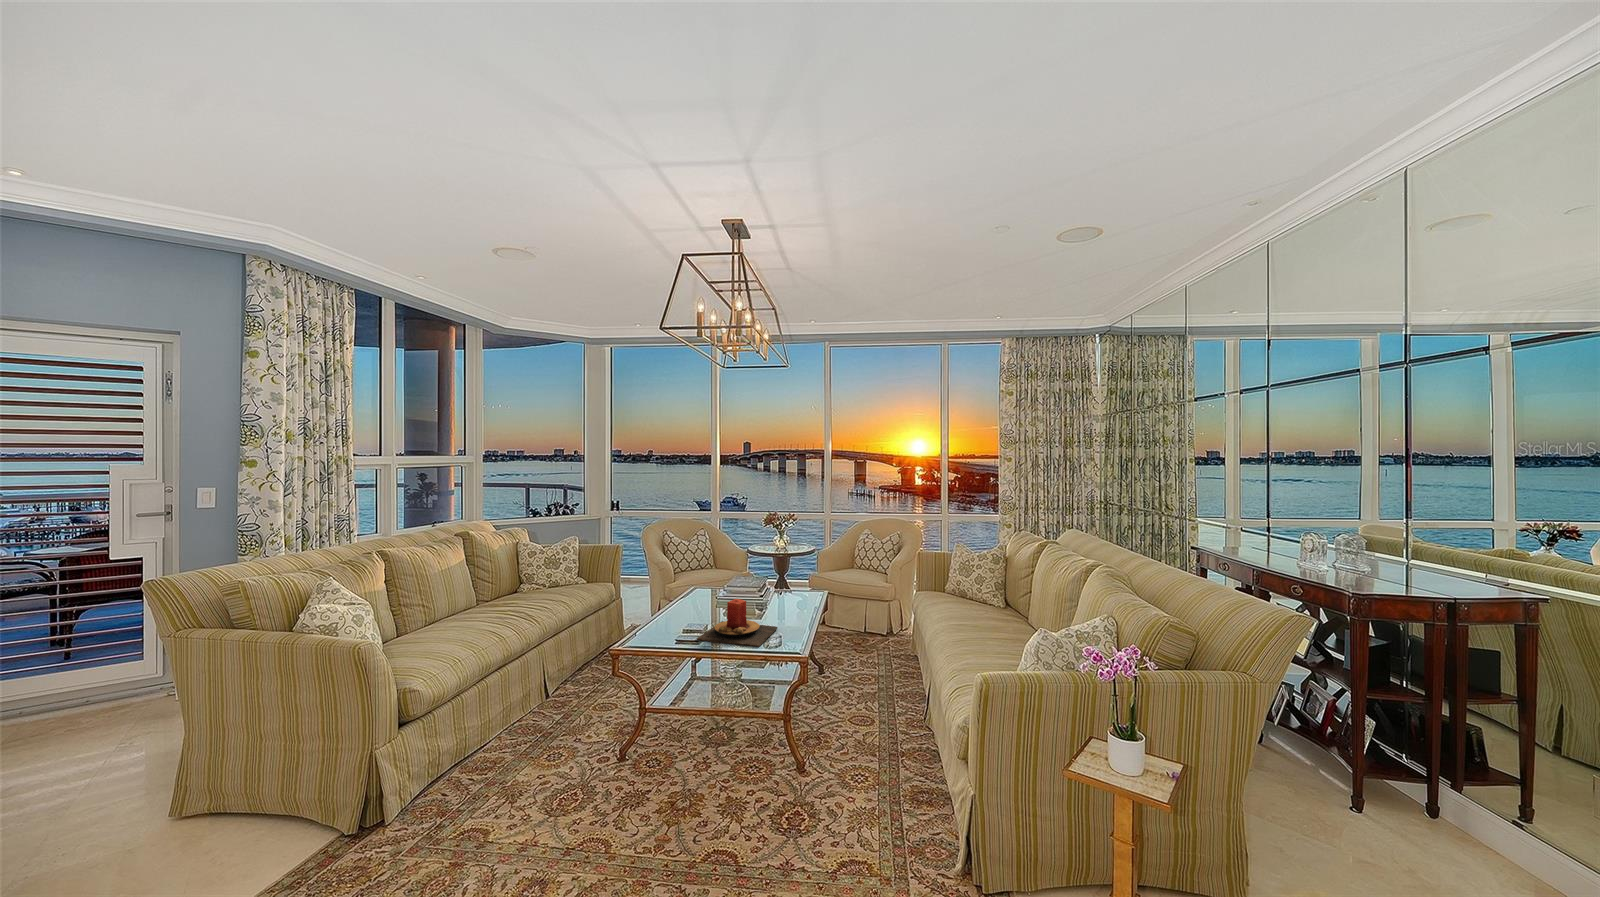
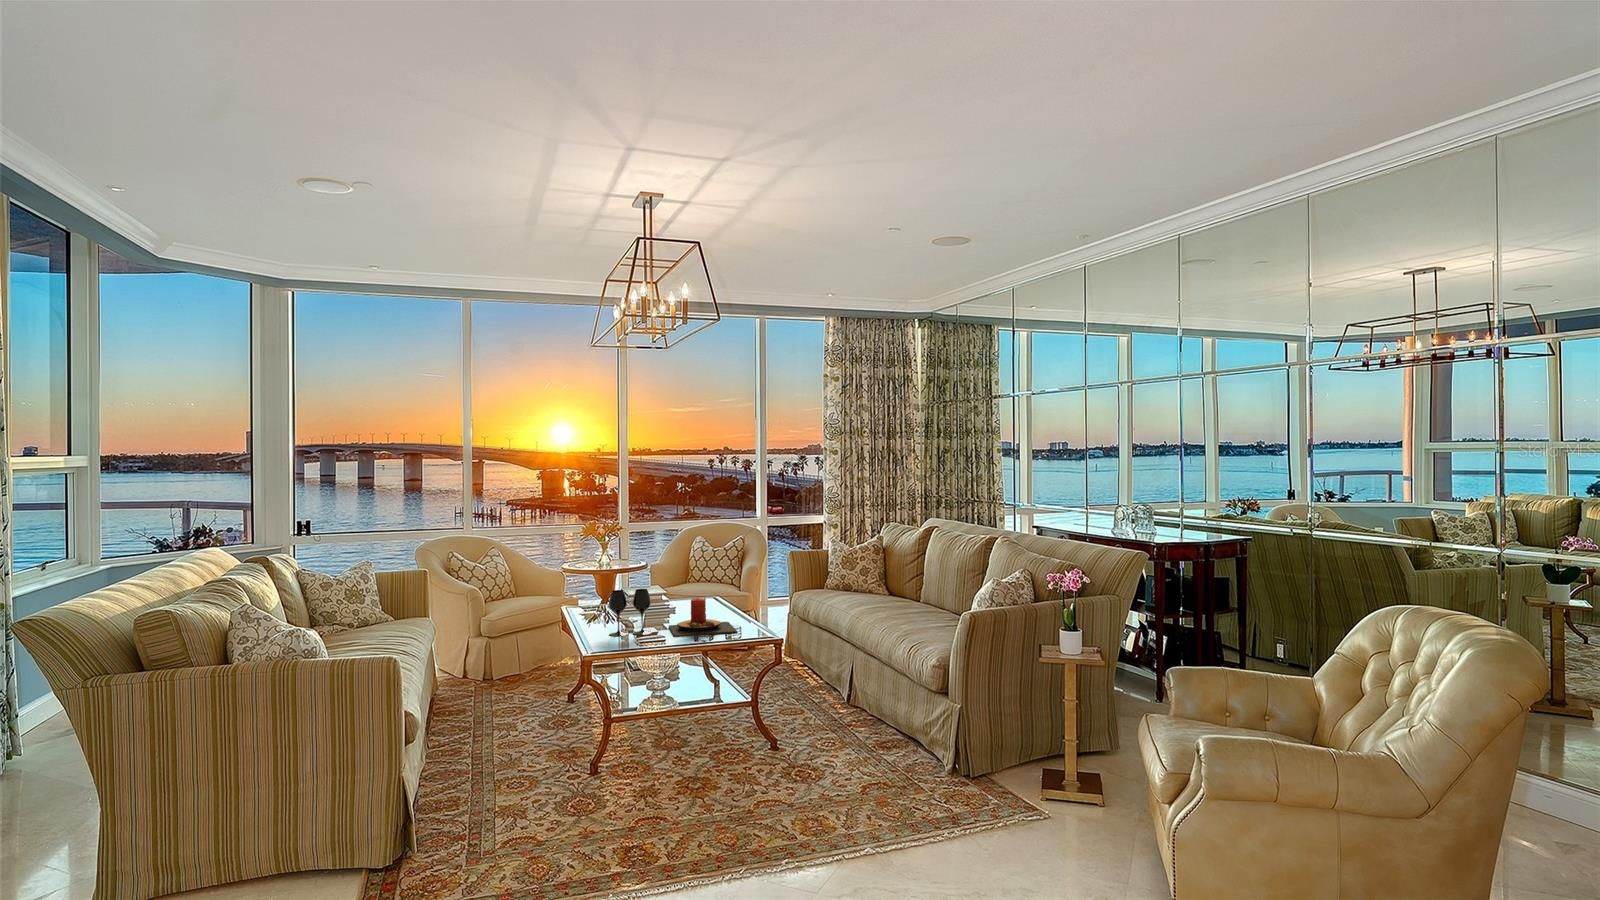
wine glass: none [656,581,694,630] -> present [609,589,652,636]

